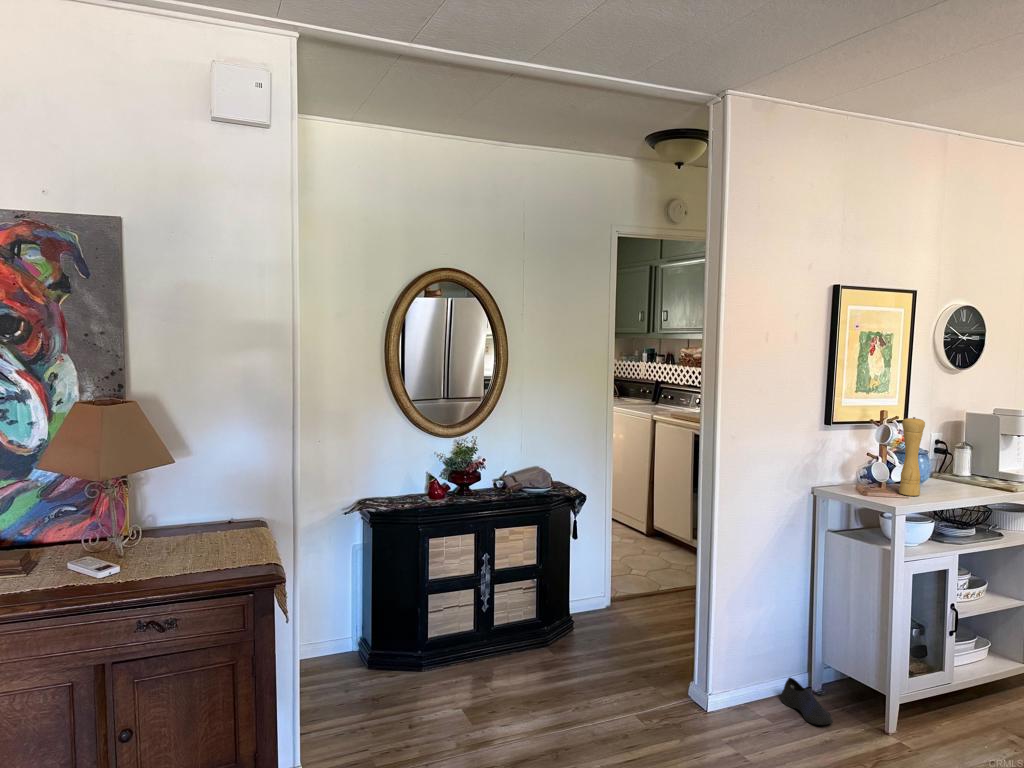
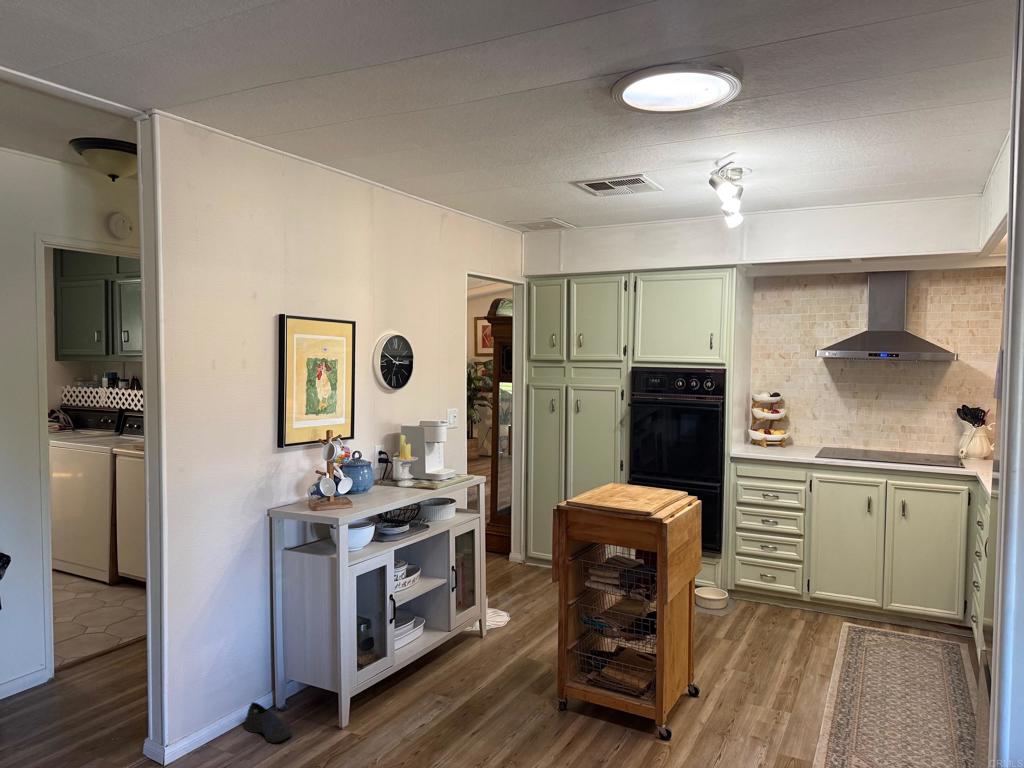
pepper mill: present [899,417,925,496] -> none [343,435,362,506]
candle: none [957,422,992,484] -> present [393,435,418,487]

